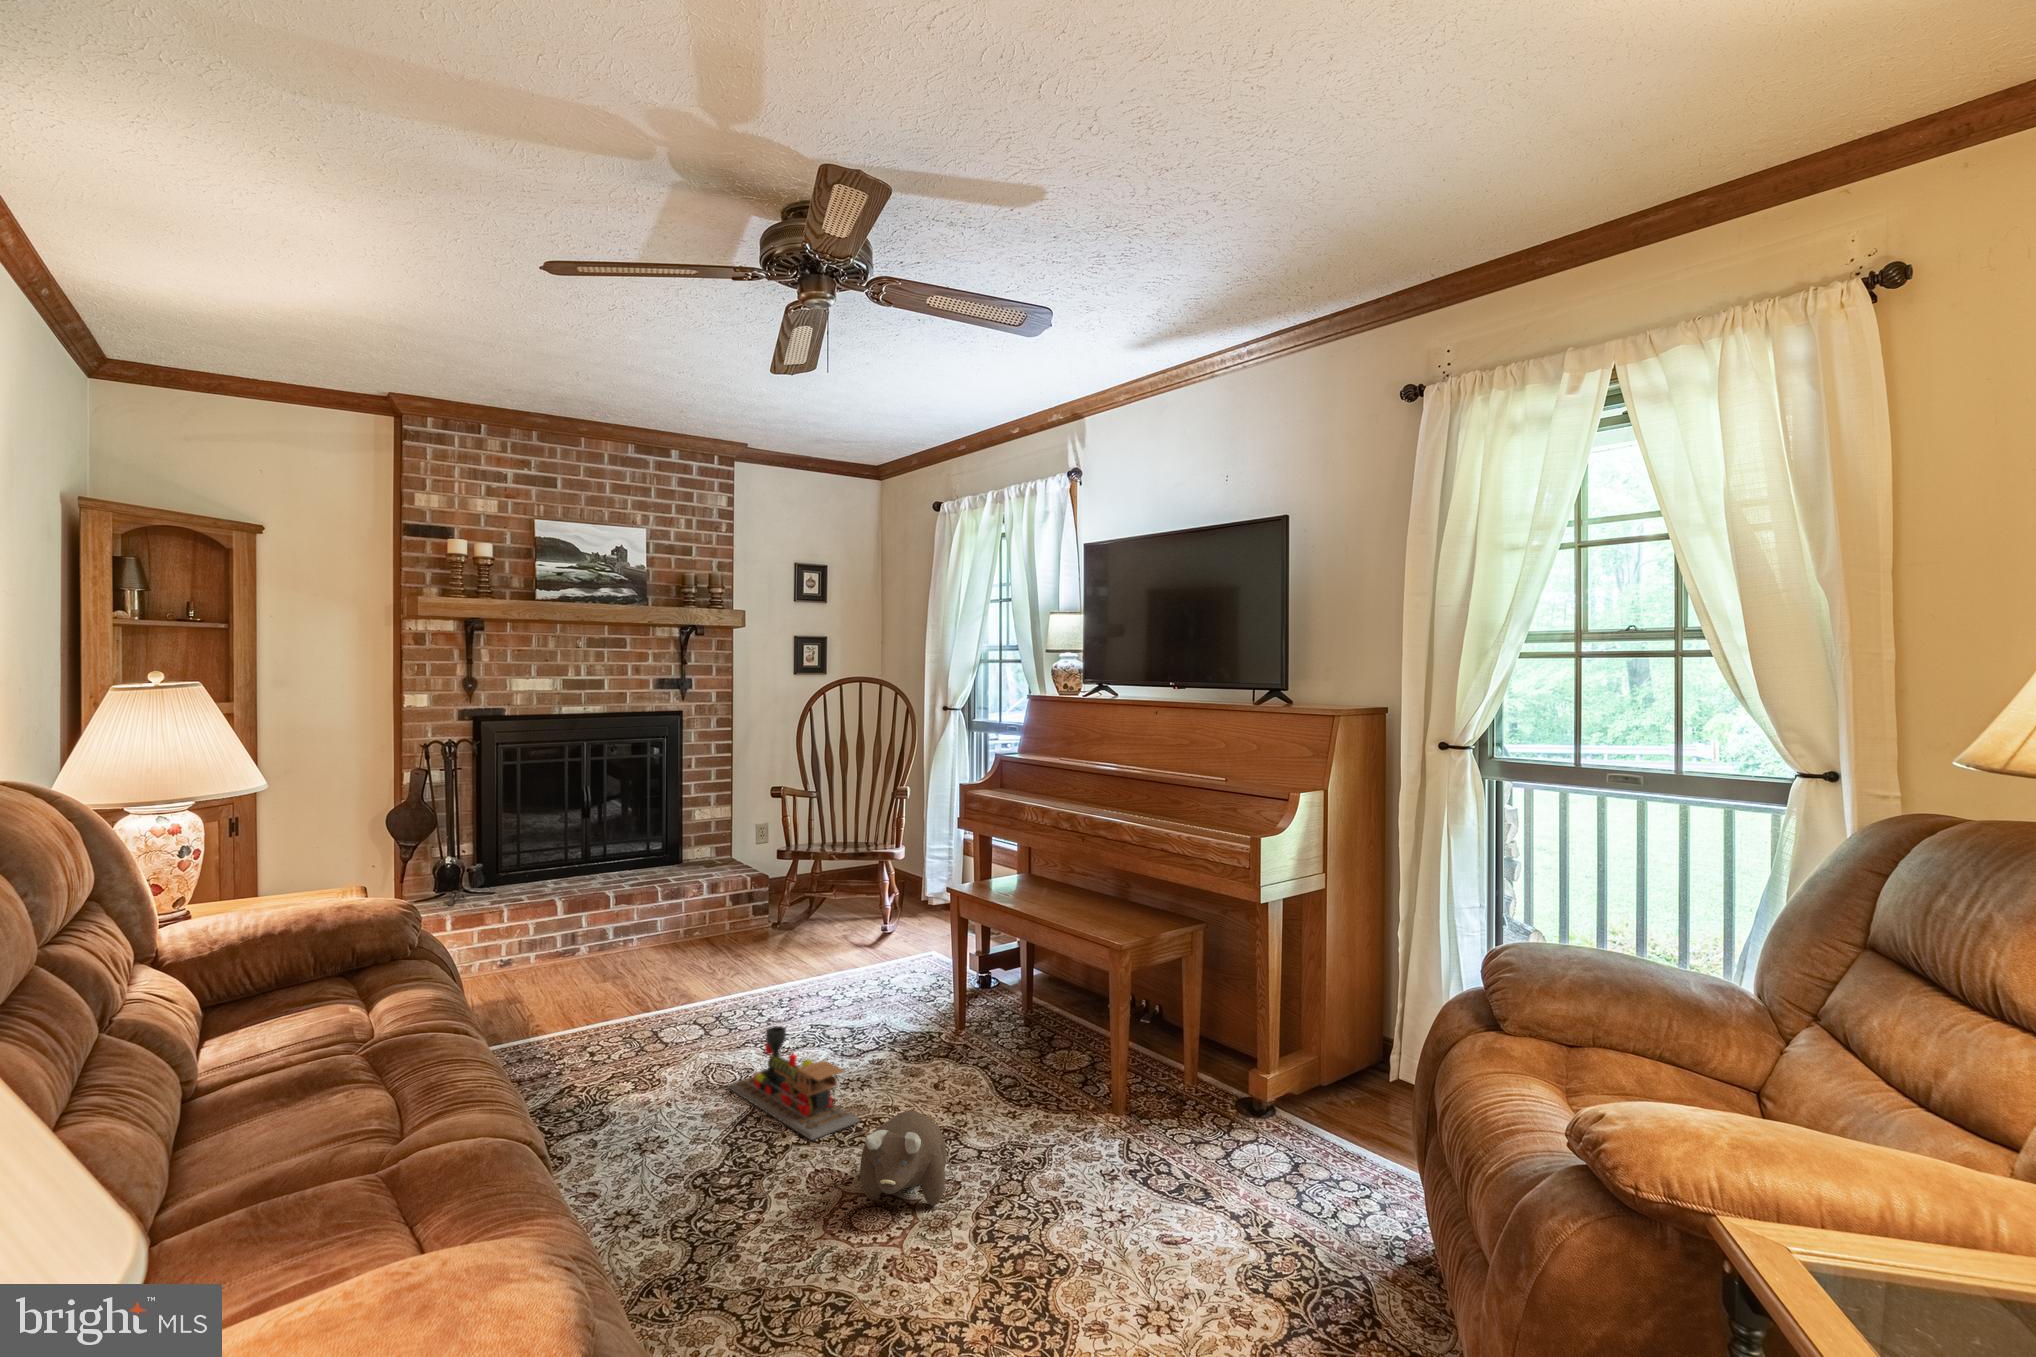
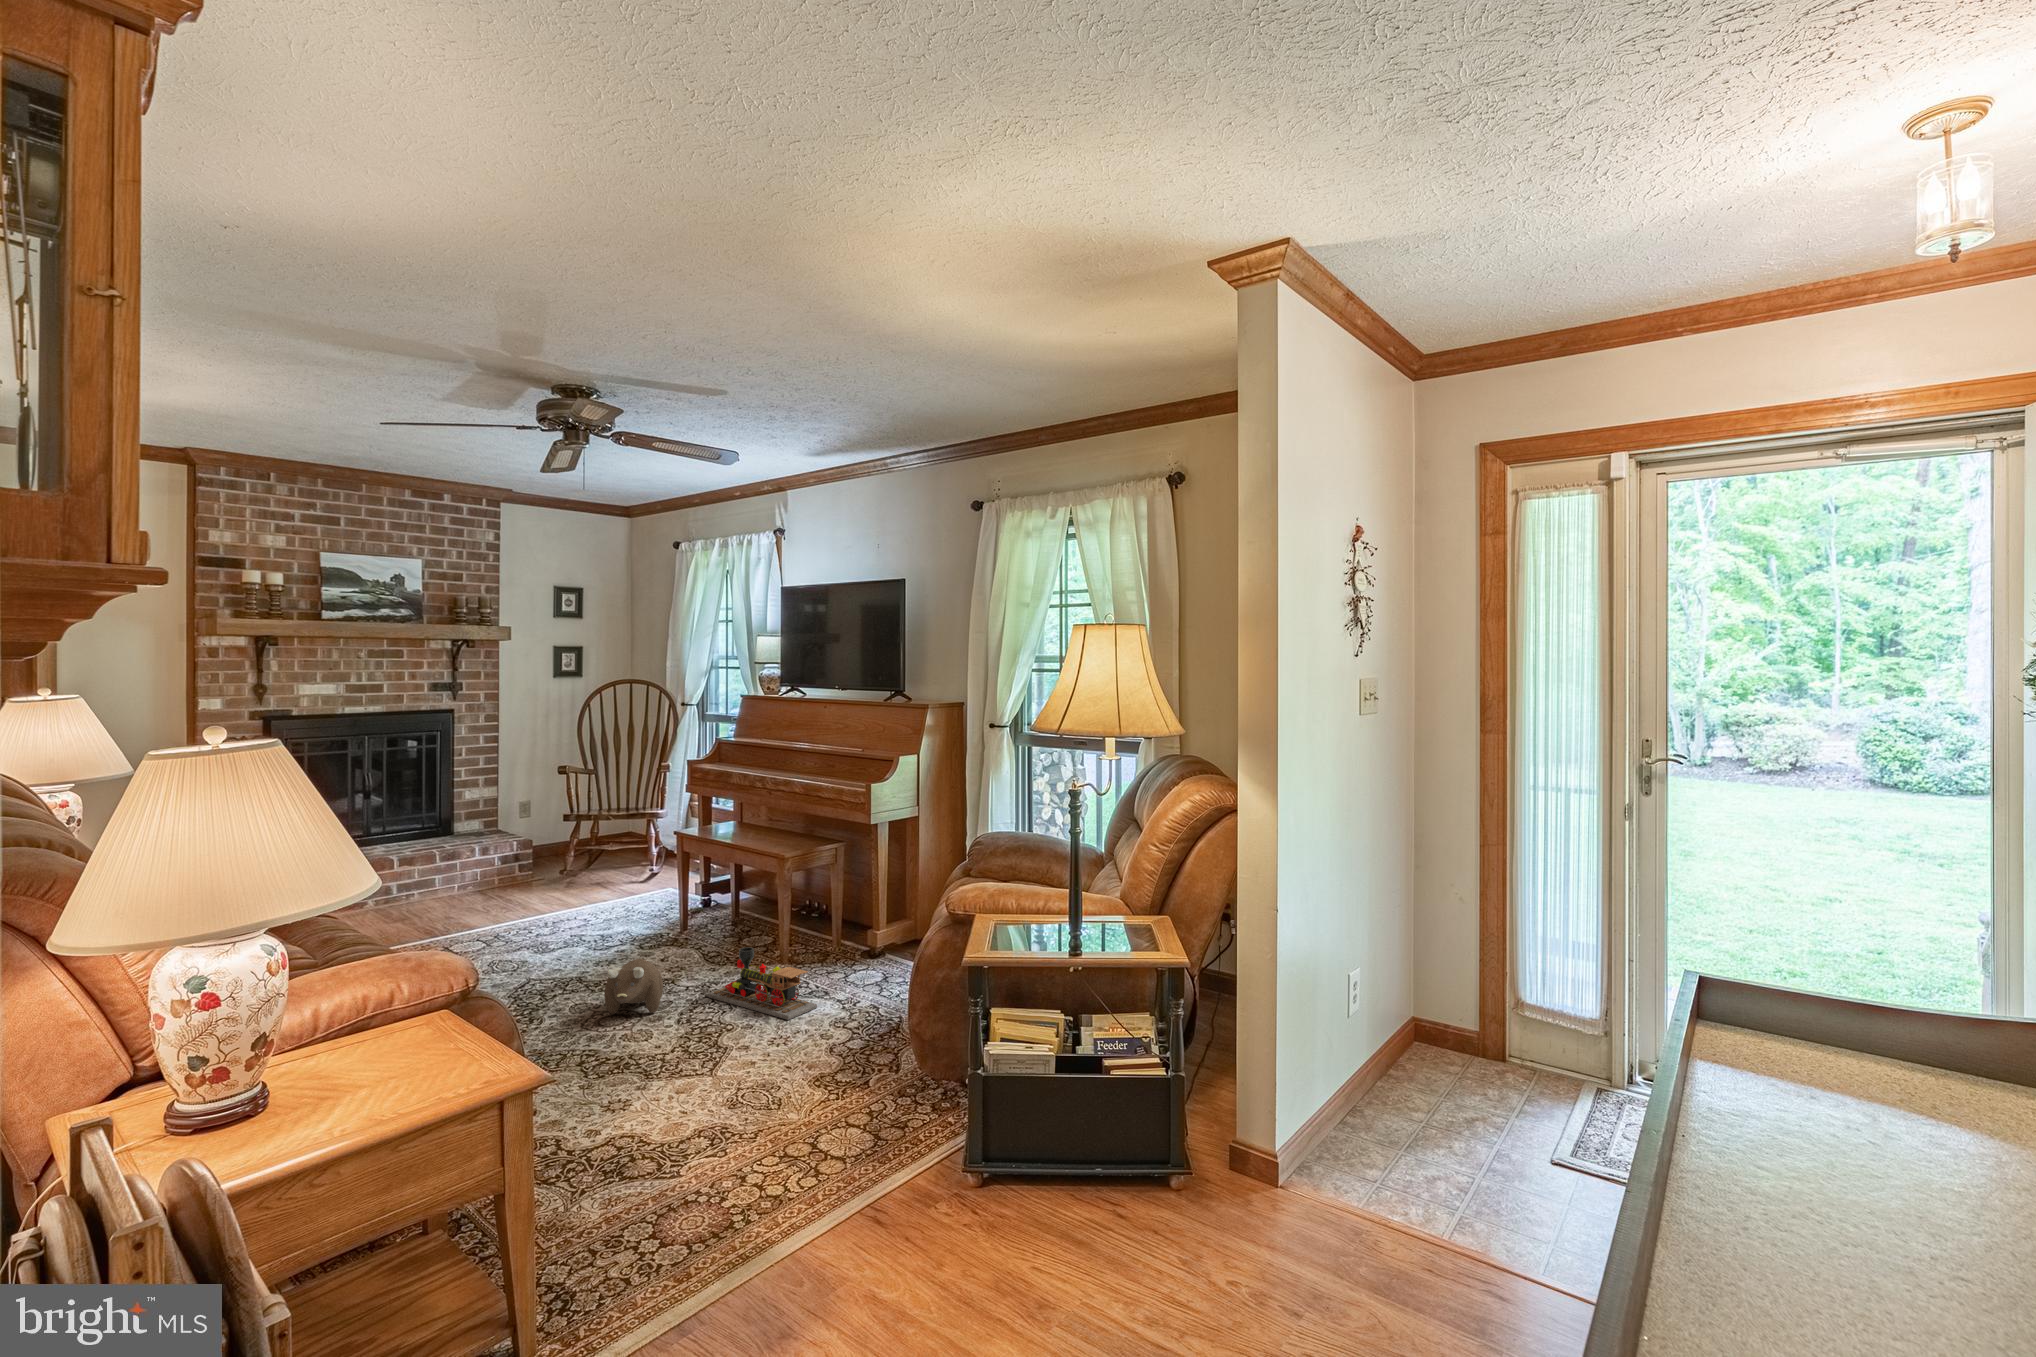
toy train: present [728,1026,859,1140] -> present [707,947,817,1020]

